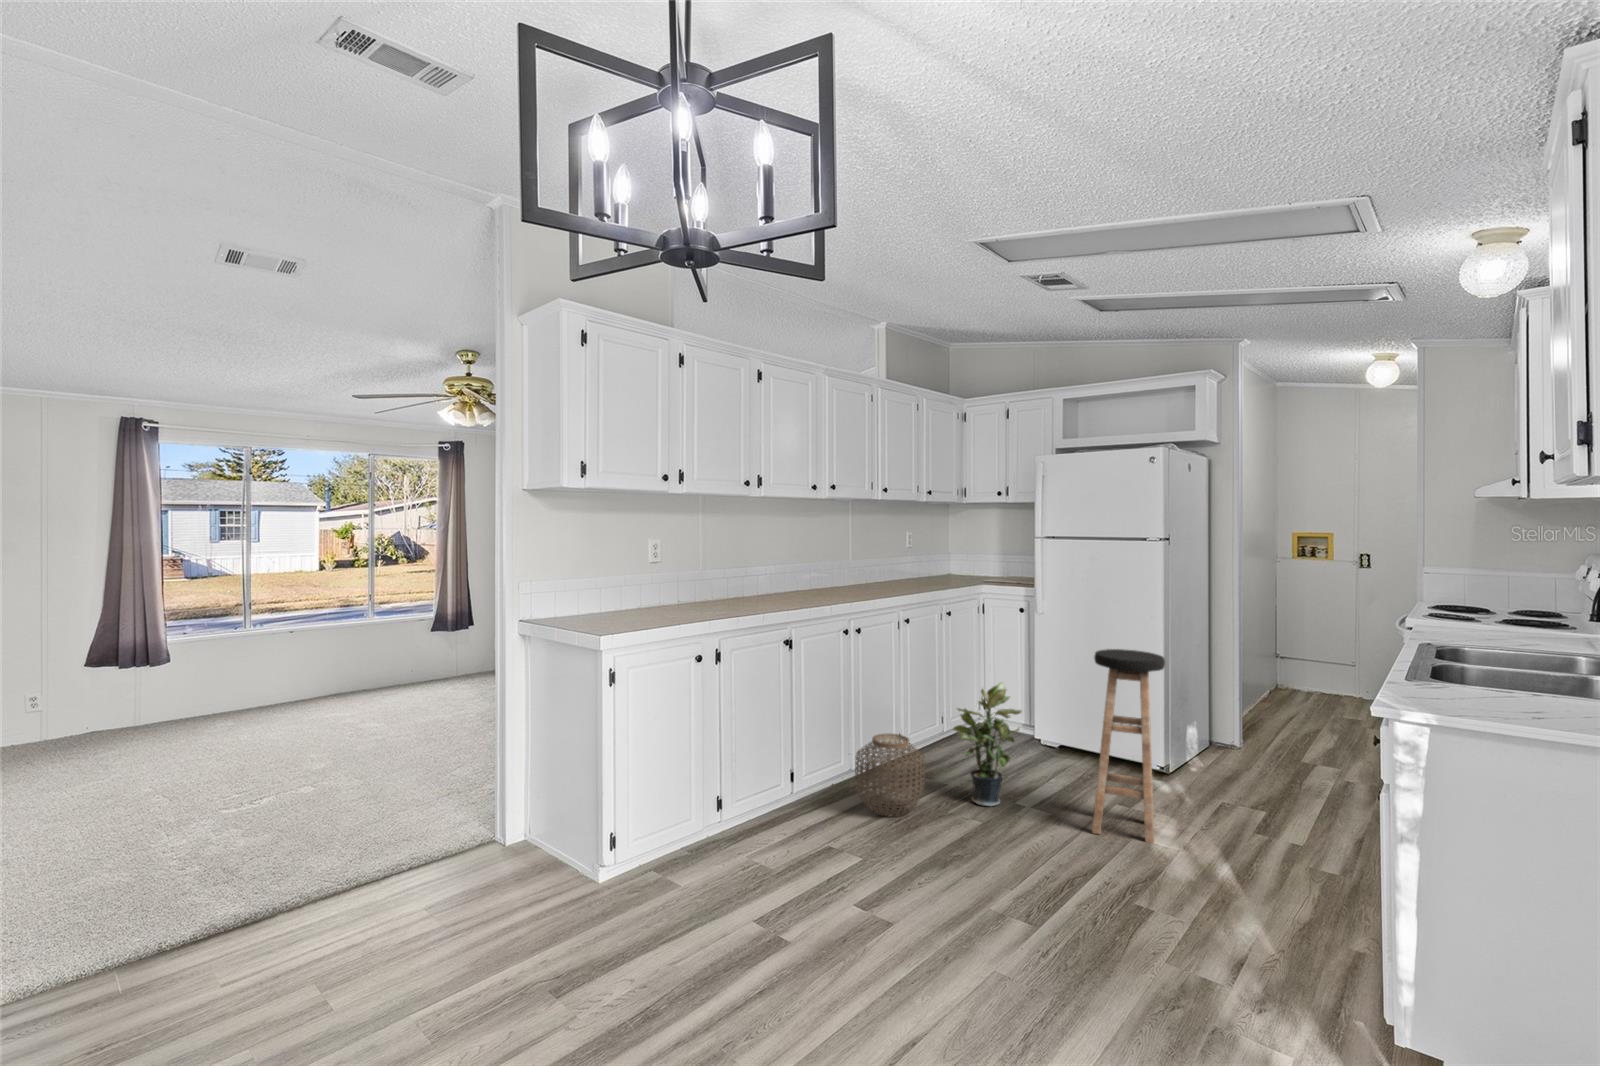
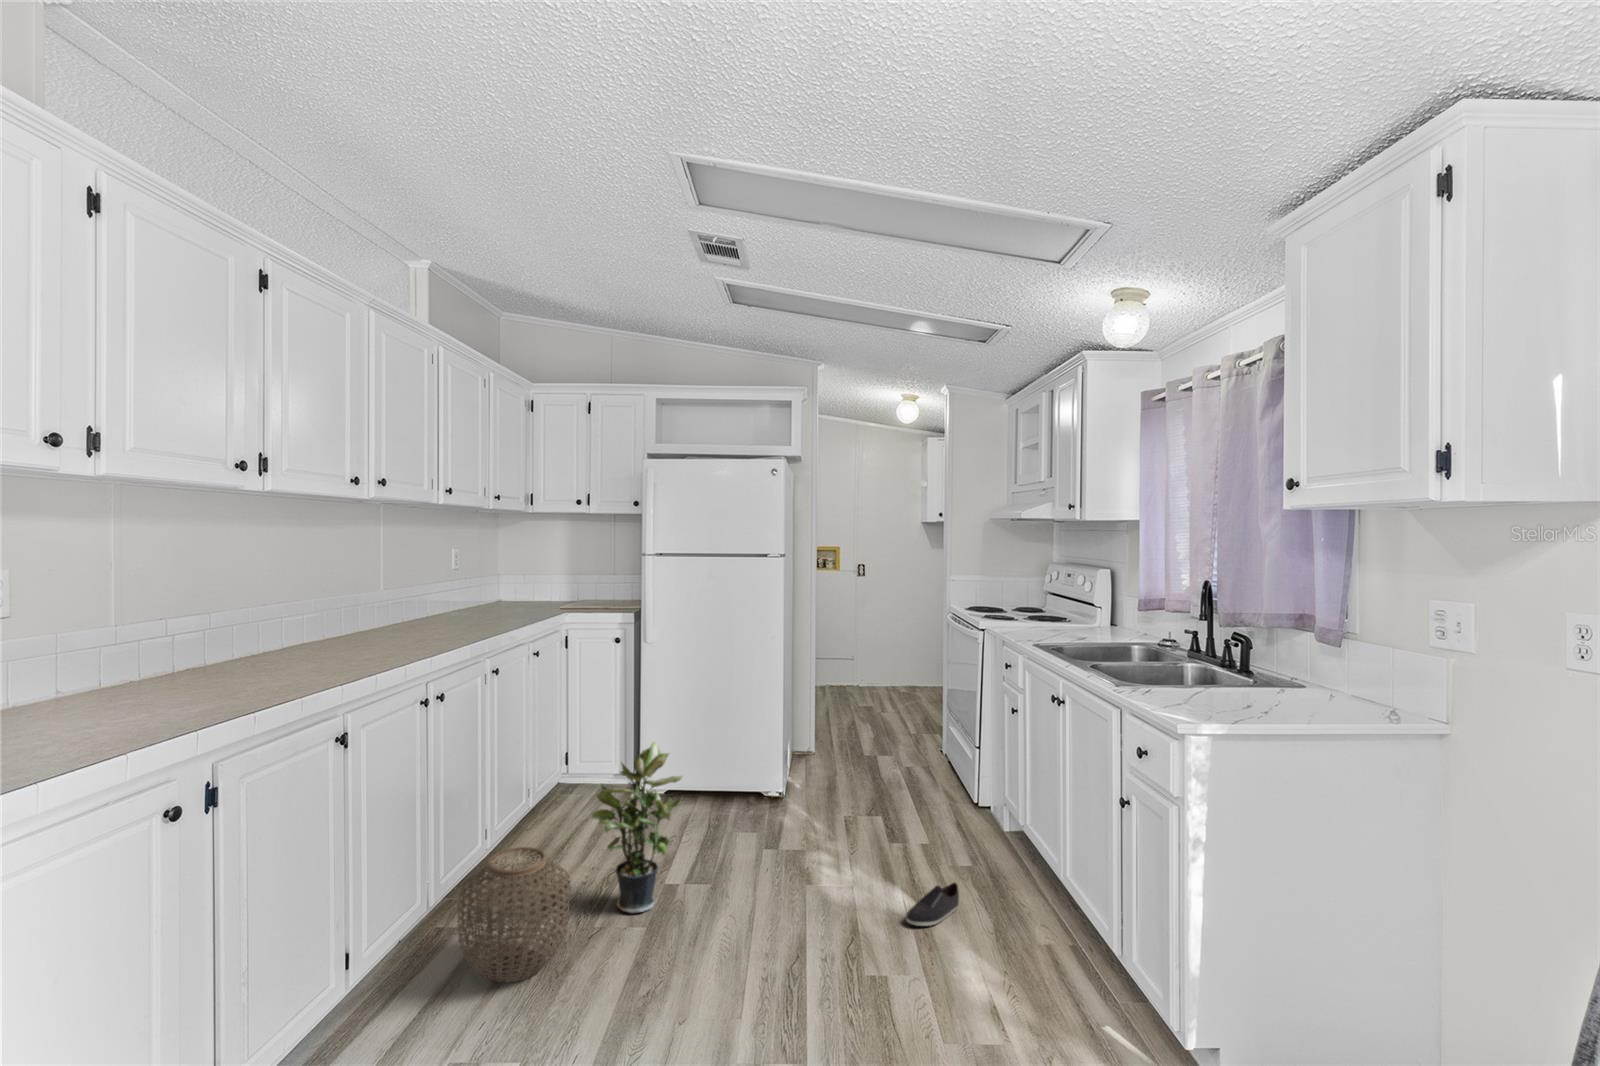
bar stool: present [1092,649,1165,843] -> none [766,683,851,916]
shoe: none [1197,841,1265,871] -> present [906,883,959,926]

